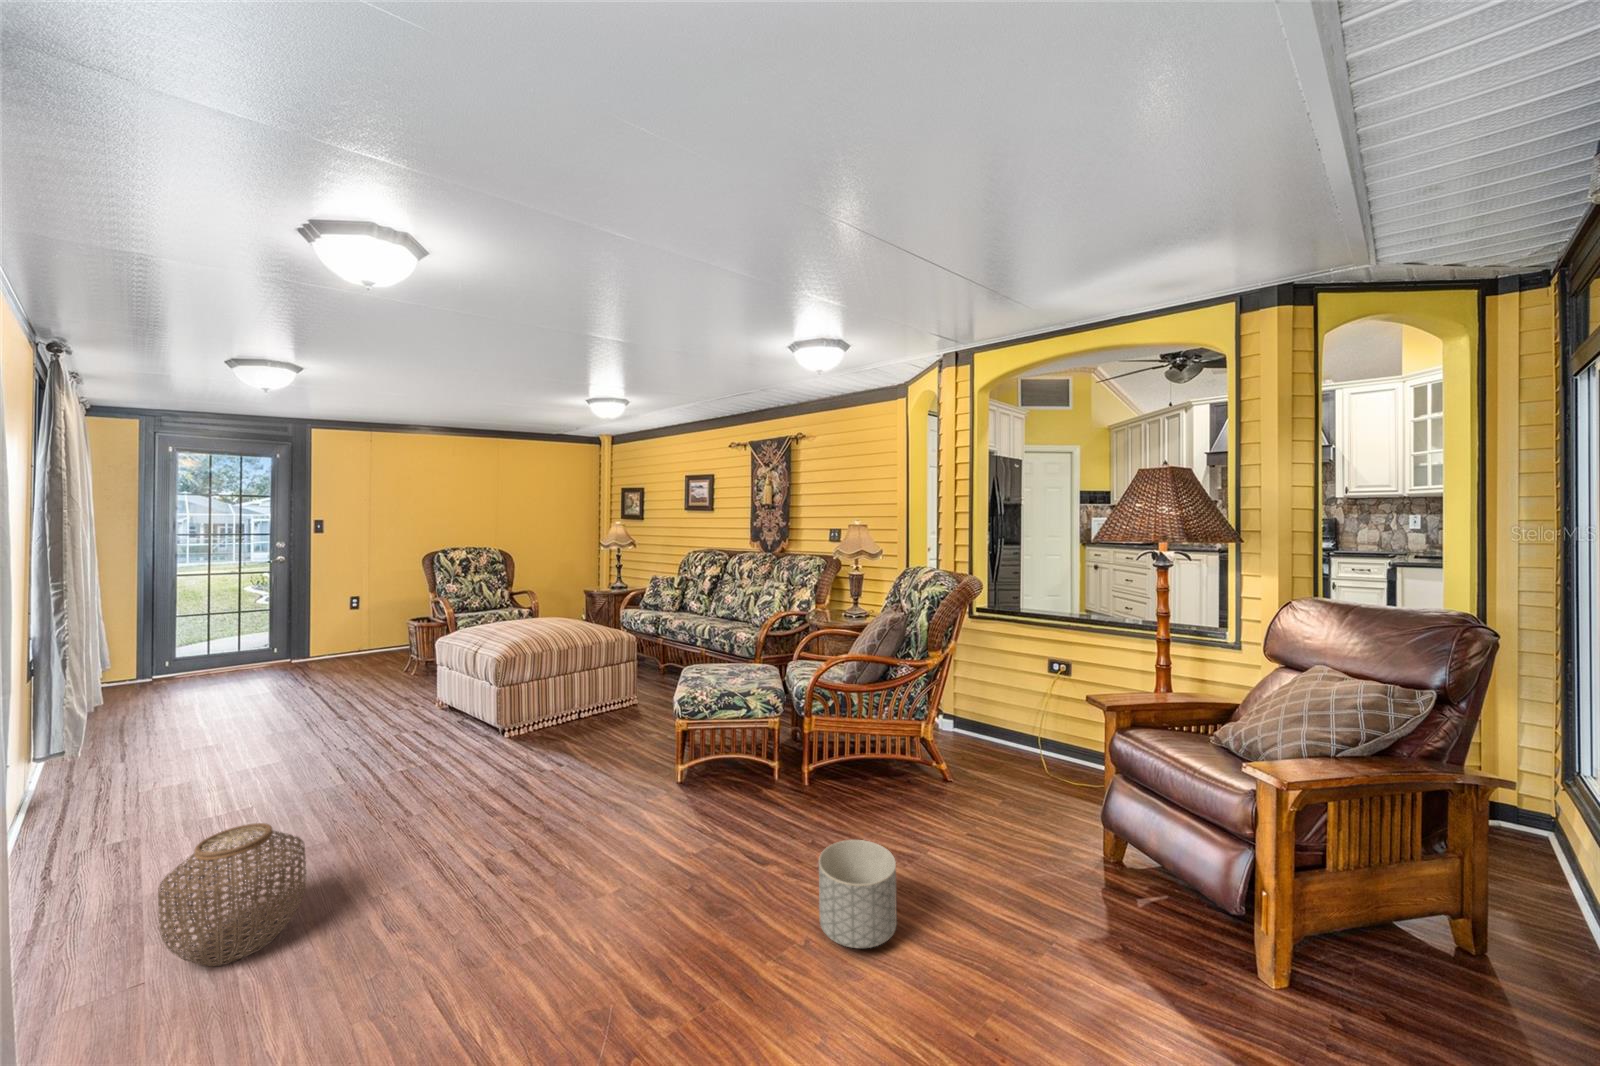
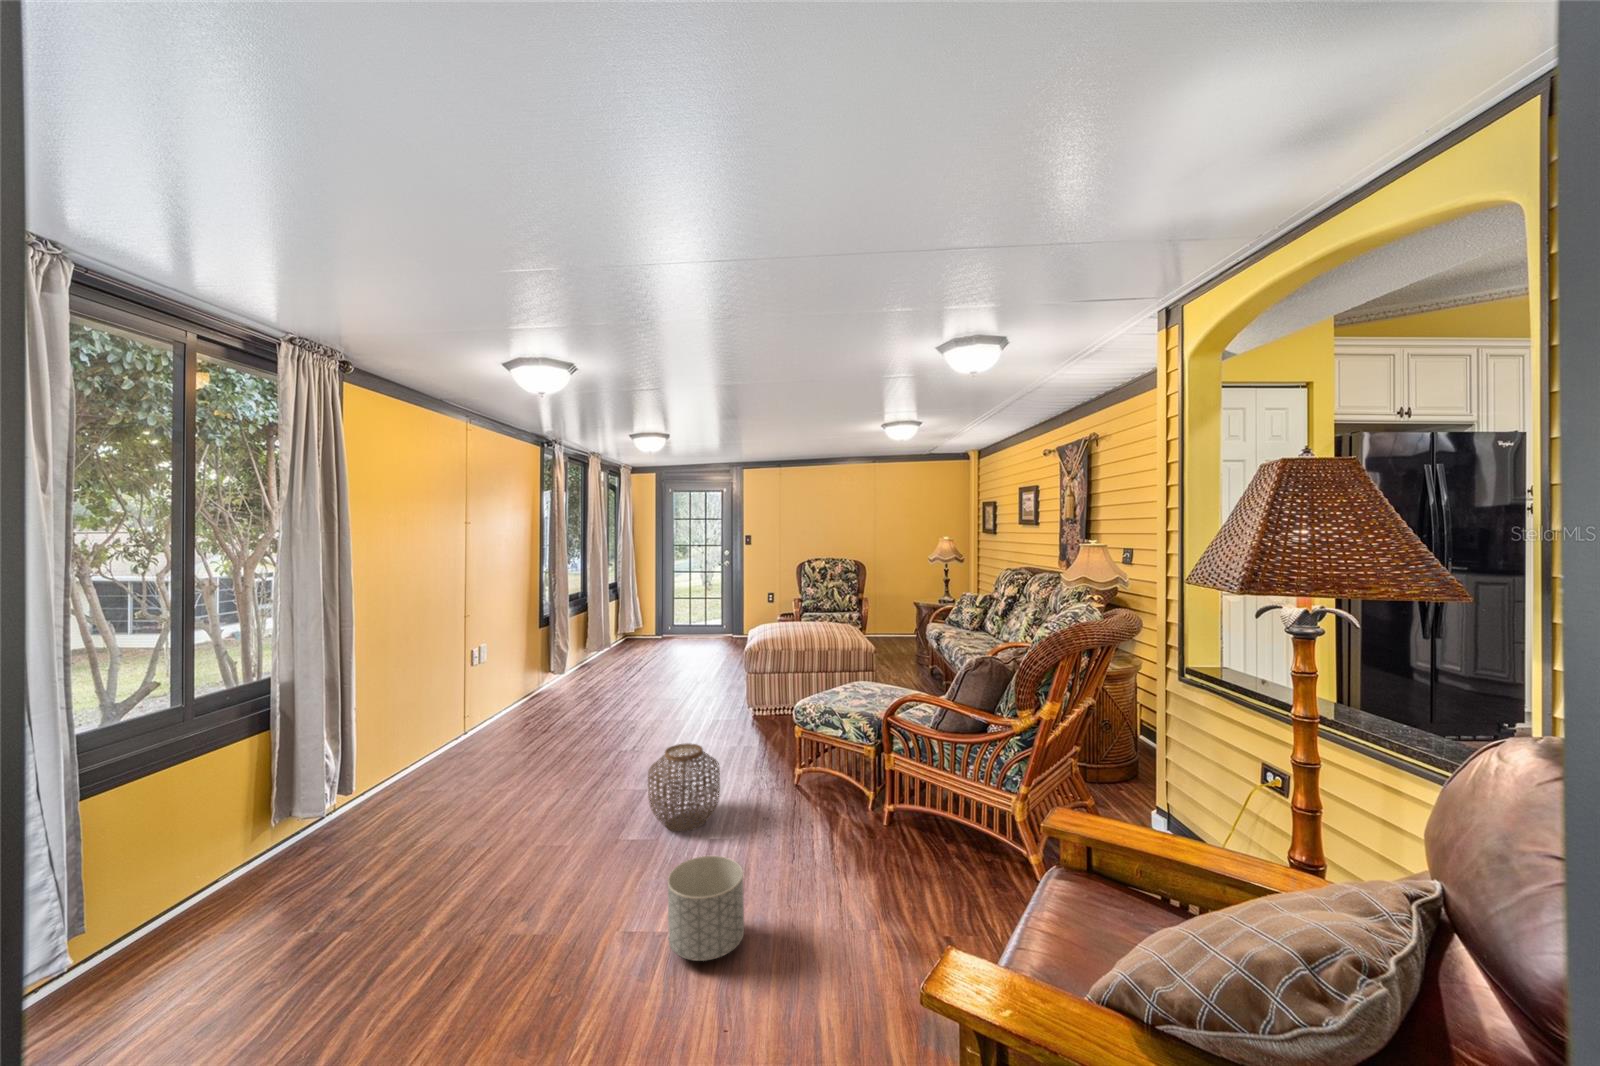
woven basket: present [158,823,306,966] -> present [648,743,720,831]

